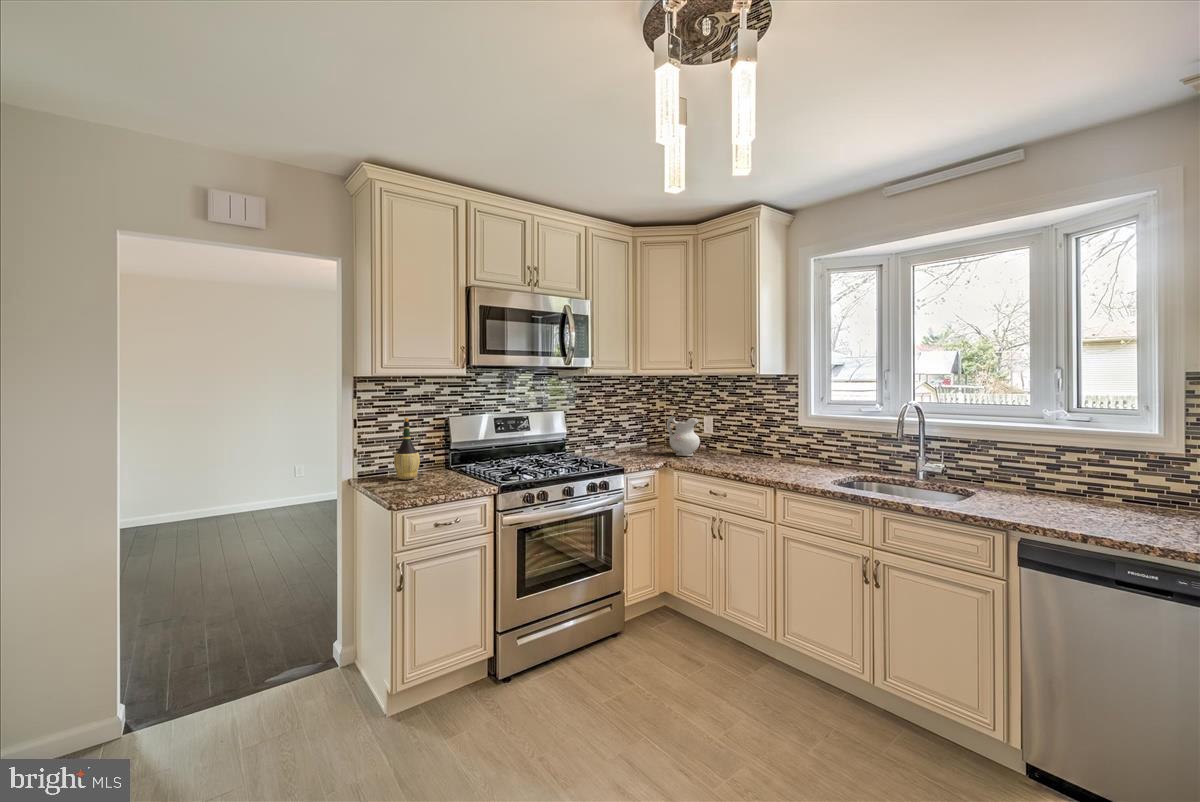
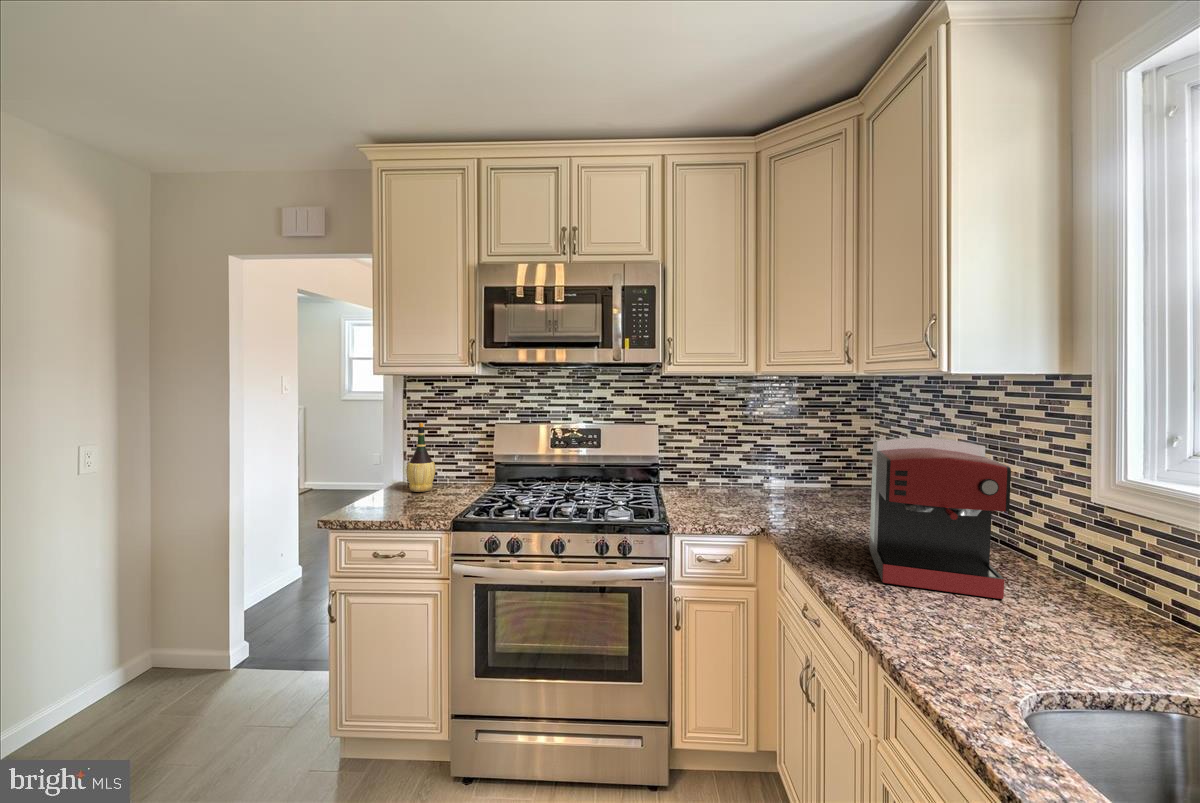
coffee maker: none [722,404,789,470] -> present [869,438,1011,599]
ceramic pitcher: present [667,416,700,456] -> none [808,446,867,523]

